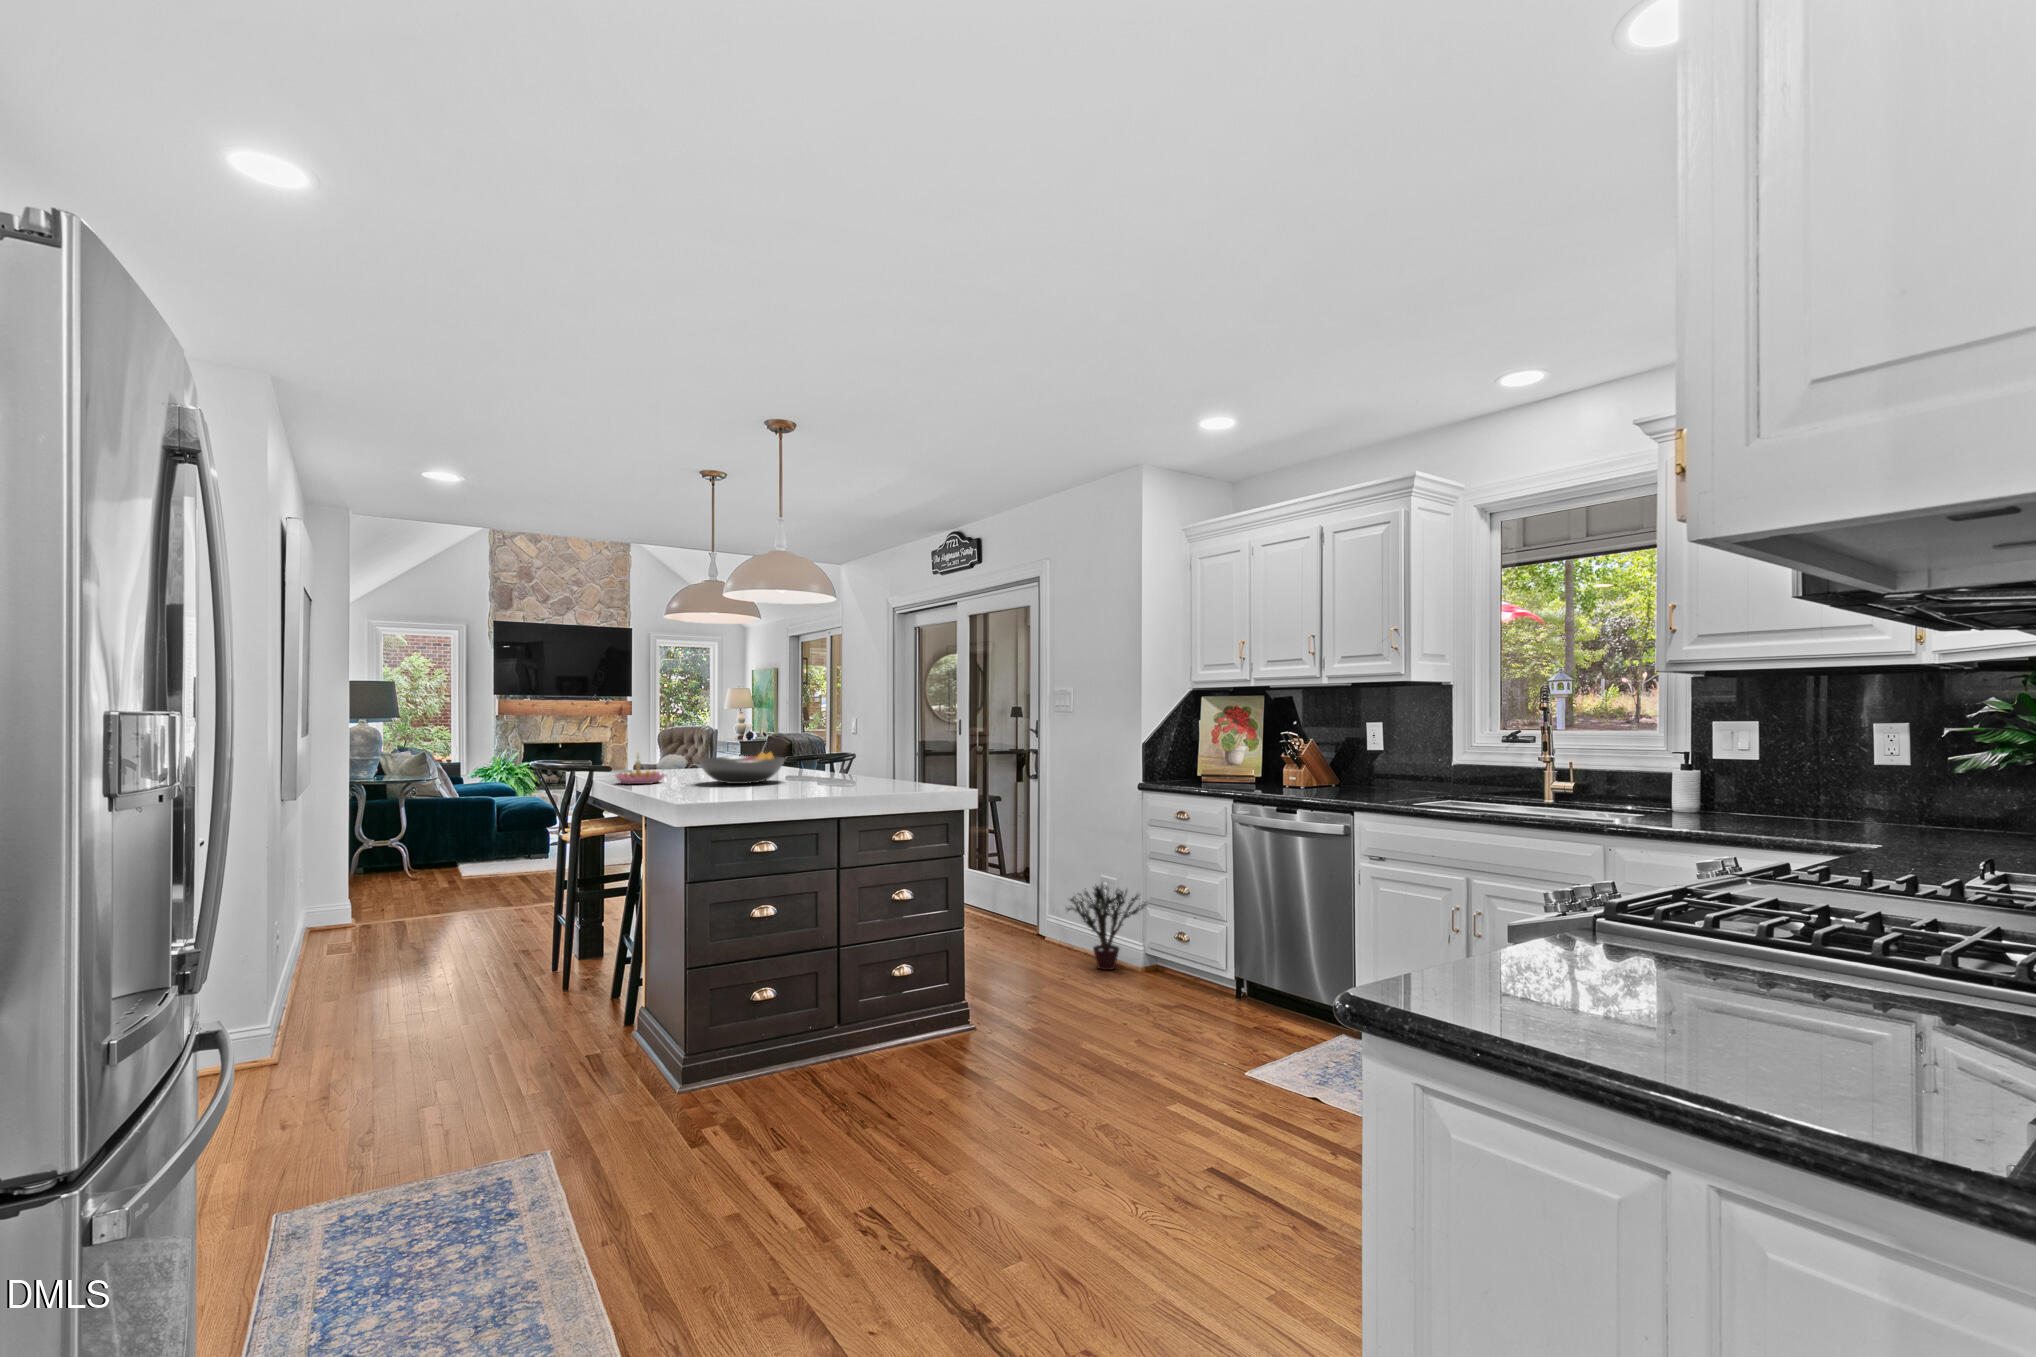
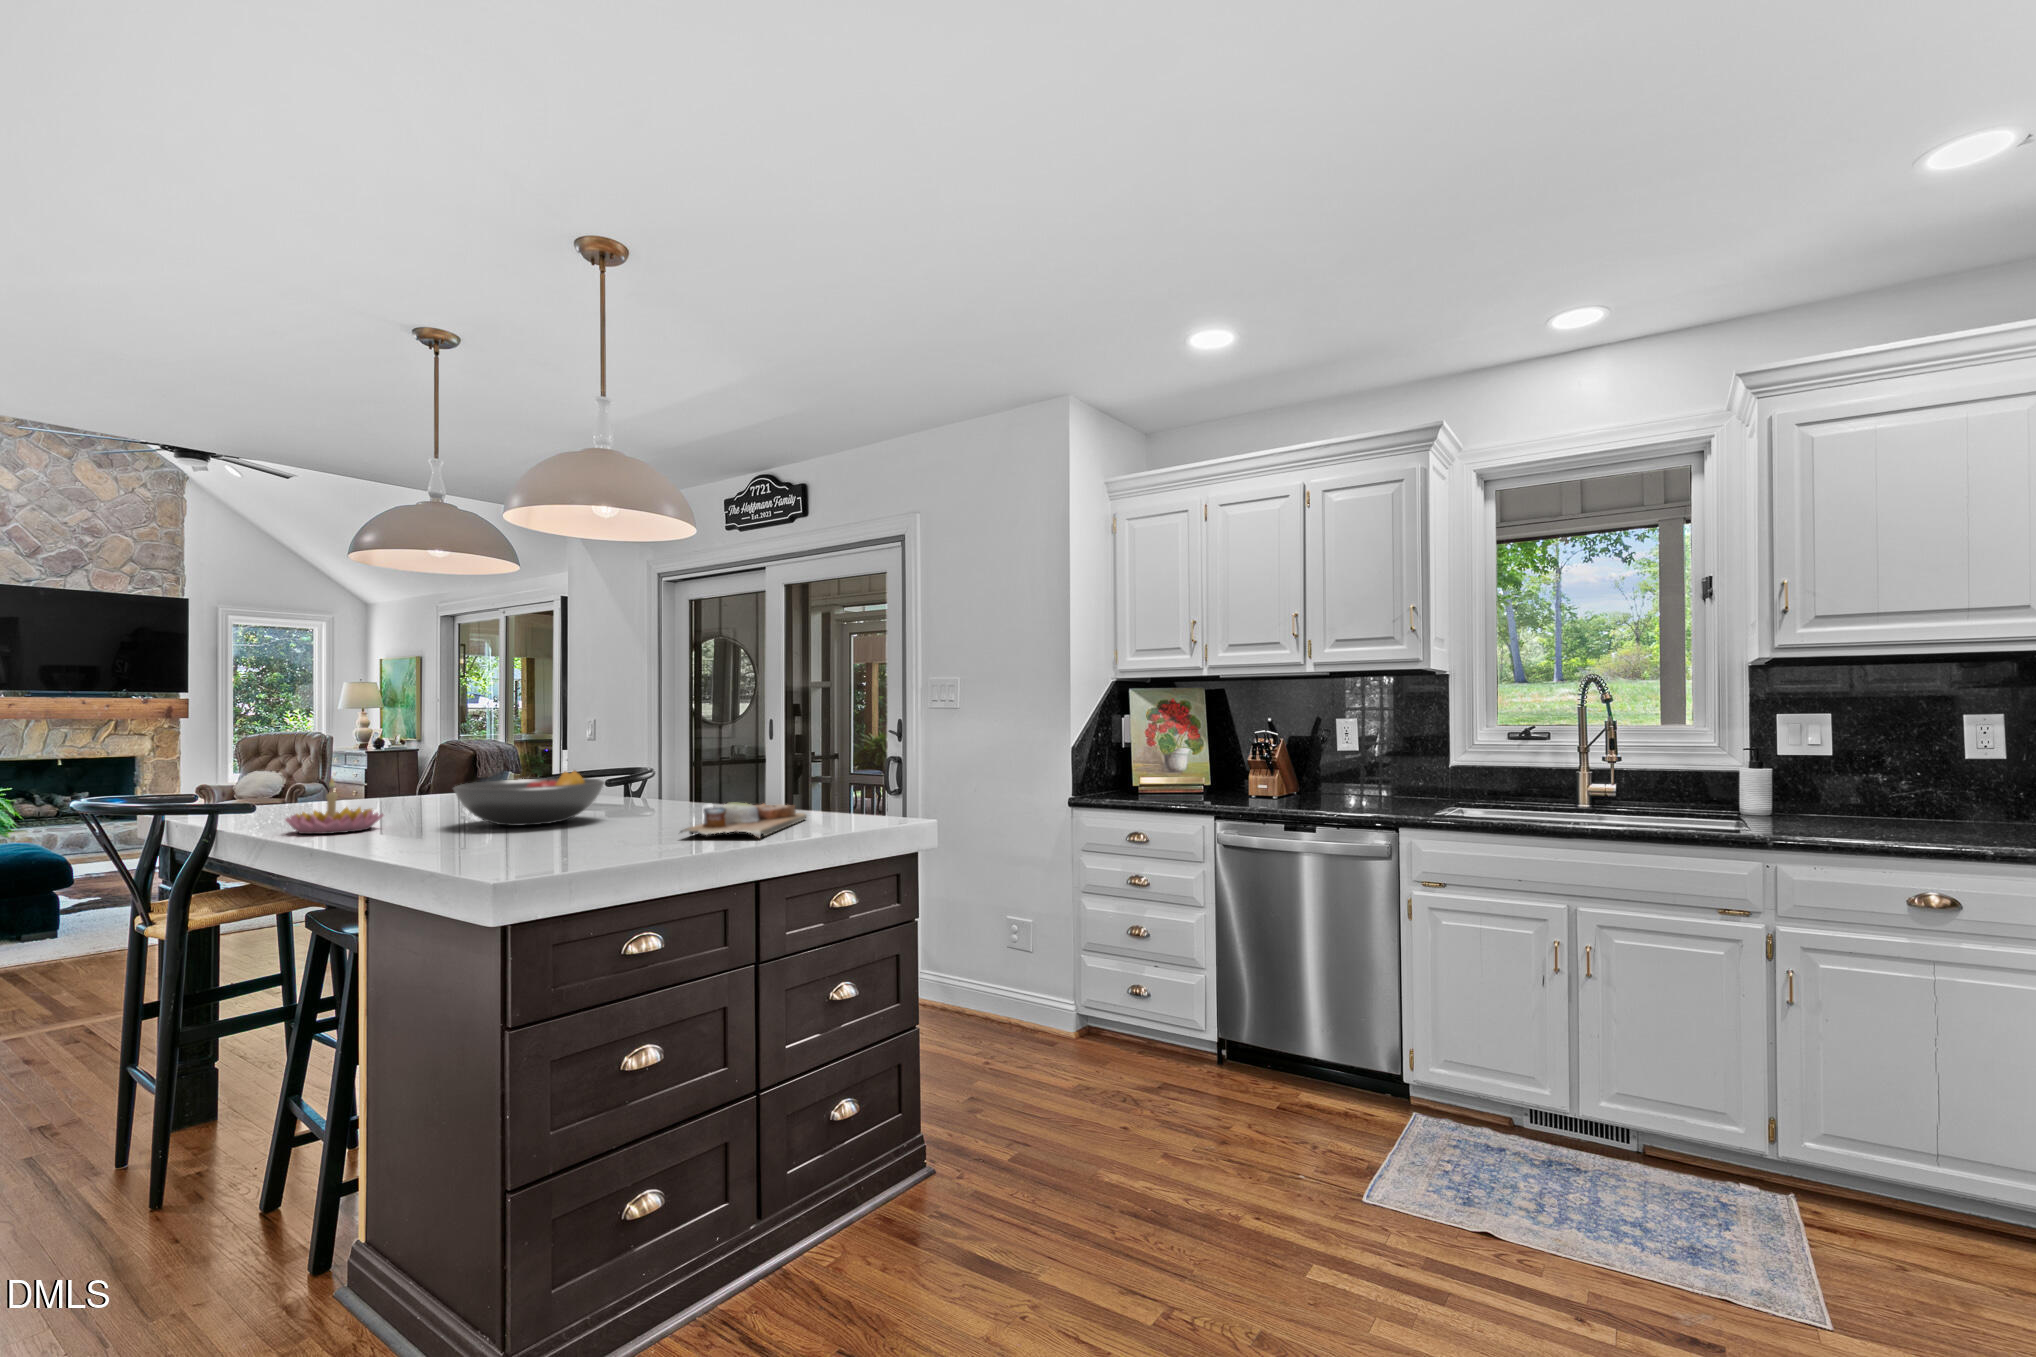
cutting board: none [801,773,897,795] -> present [680,802,807,838]
potted plant: present [1066,885,1147,970] -> none [974,930,1089,1050]

